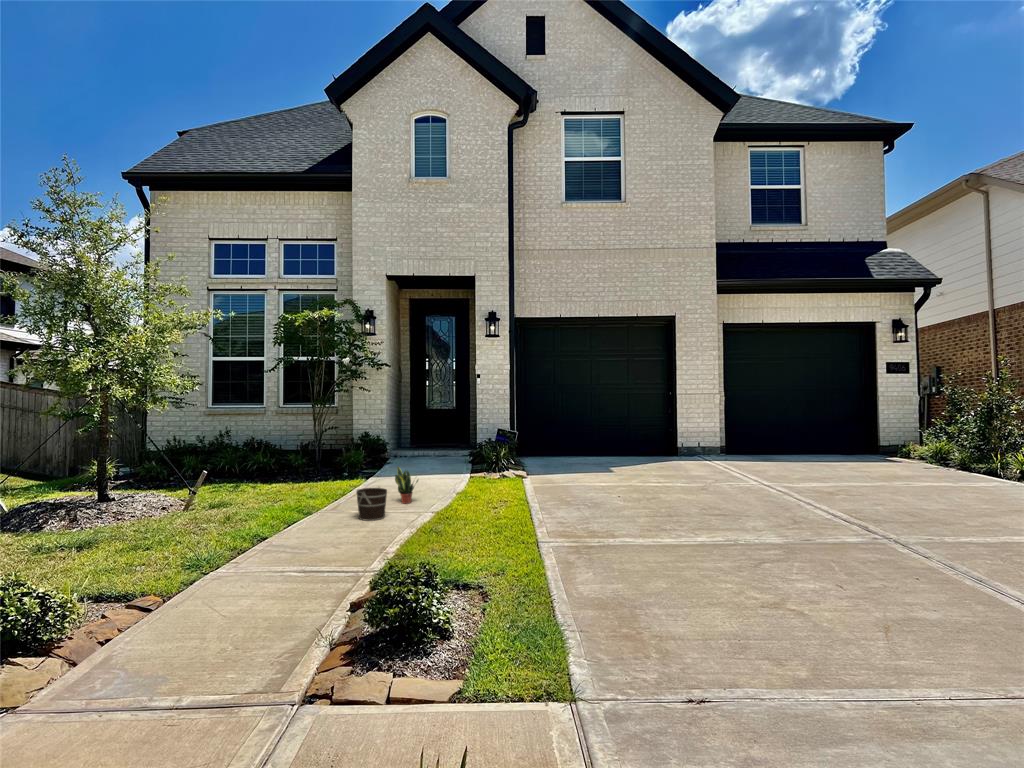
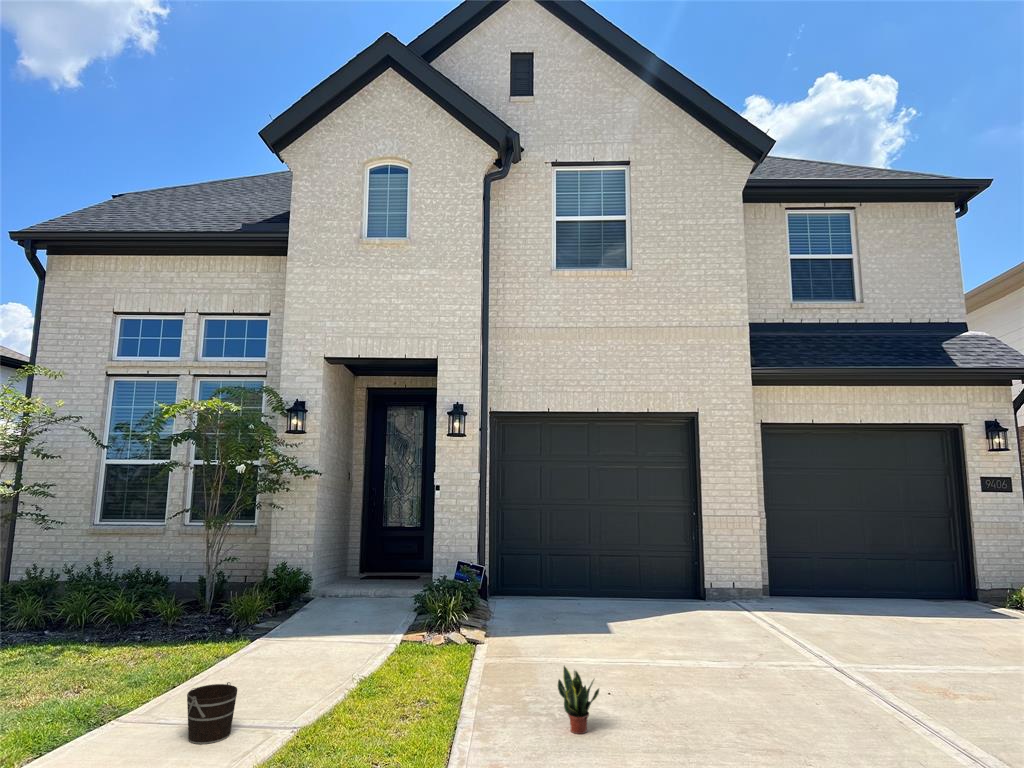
potted plant: present [395,467,418,504] -> present [558,666,599,734]

